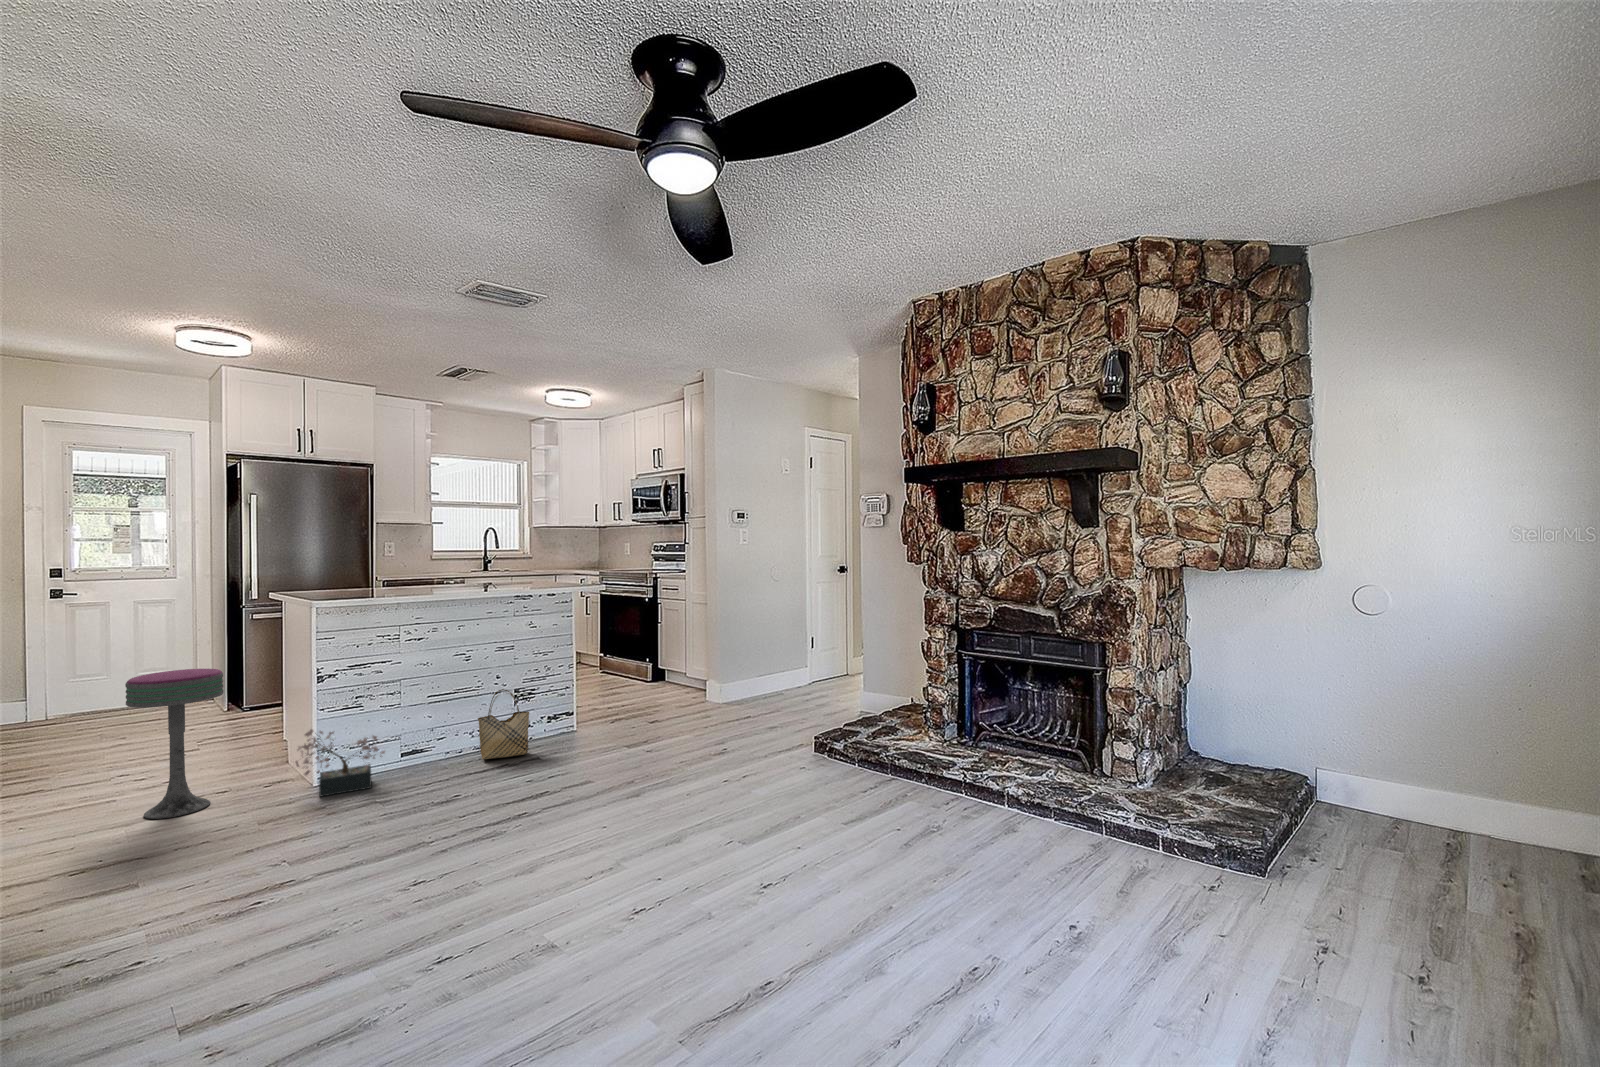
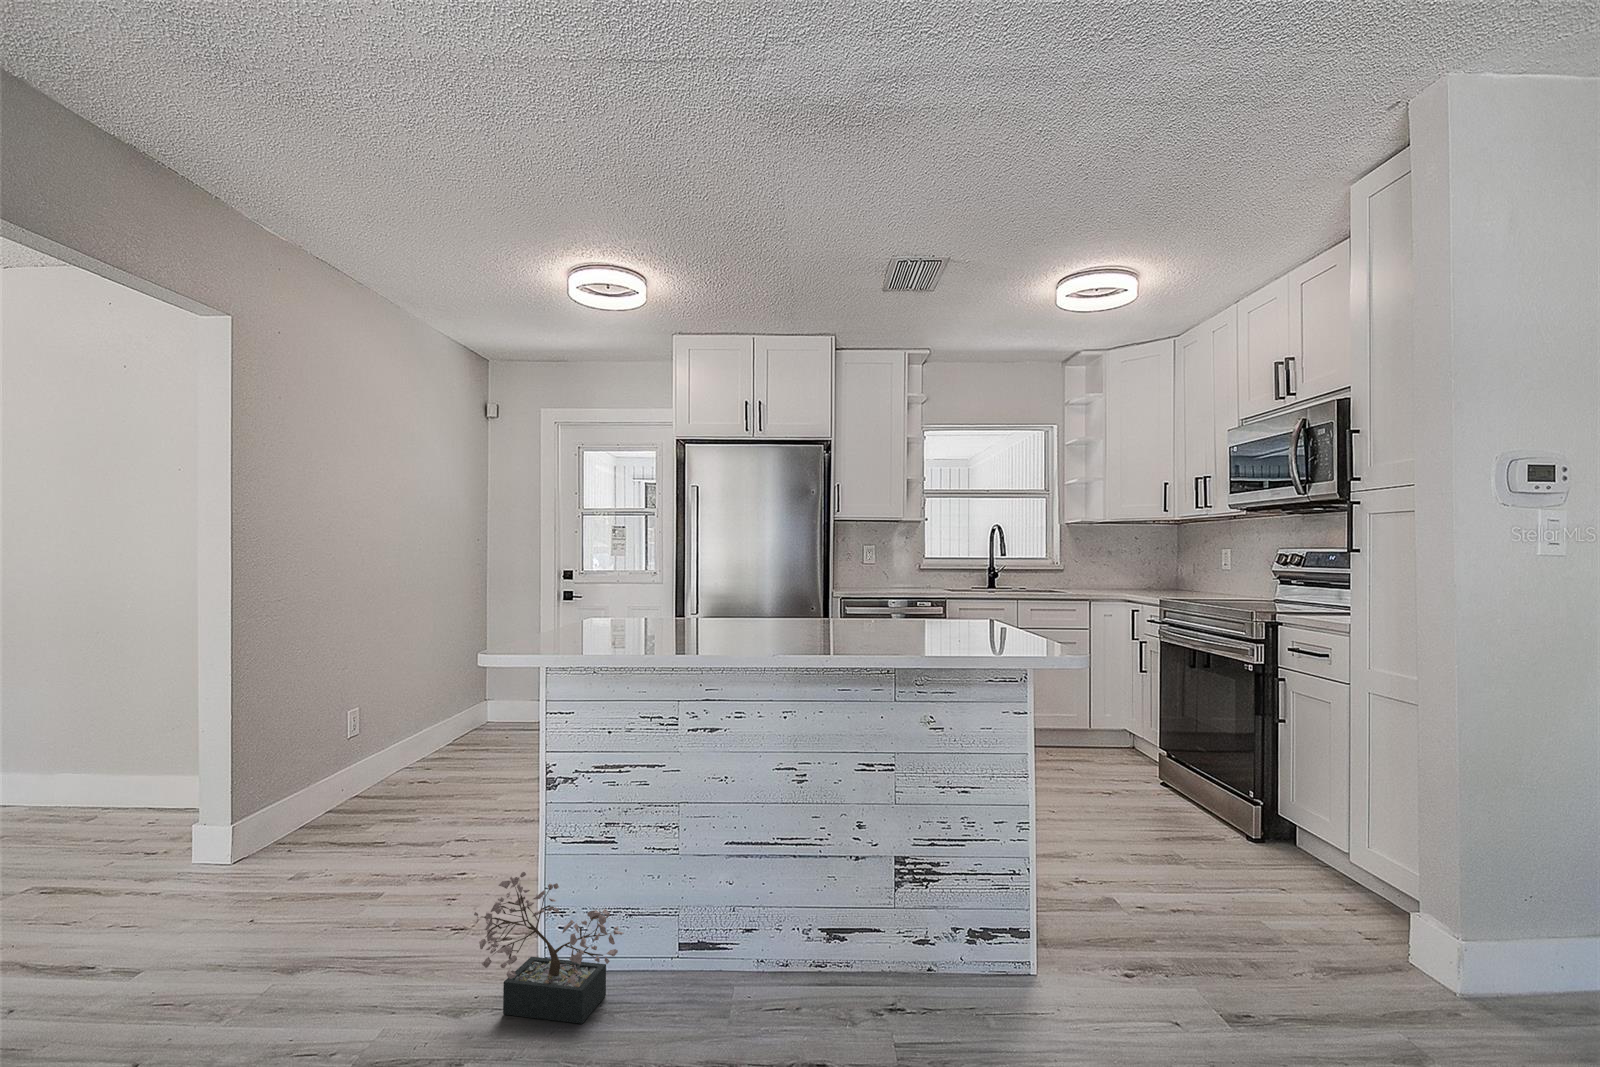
bar stool: present [125,669,223,819] -> none [296,730,429,979]
woven basket: present [478,689,529,760] -> none [798,860,906,1029]

